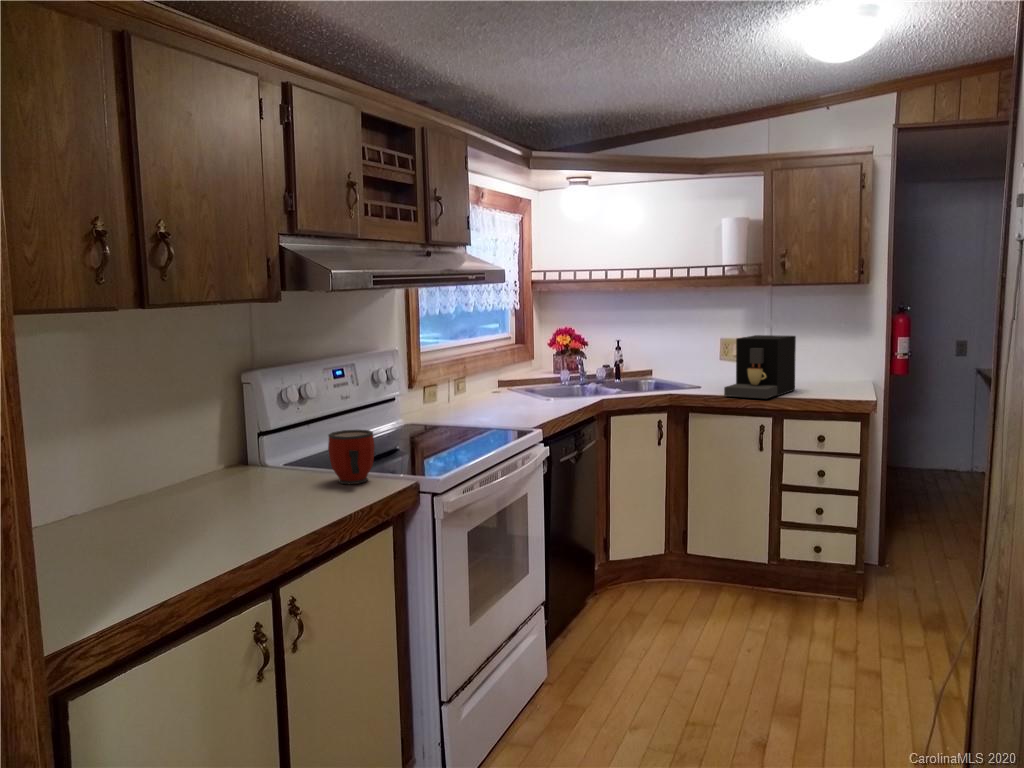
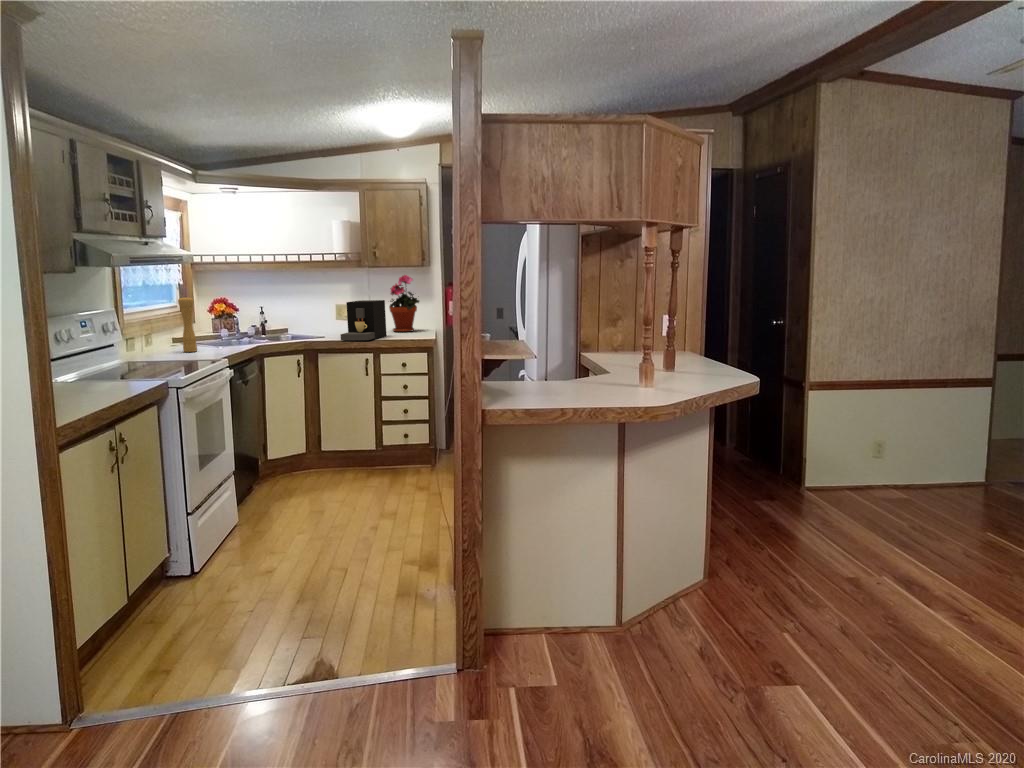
potted plant: none [799,296,850,384] -> present [389,275,419,332]
pepper mill: none [501,329,522,406] -> present [178,297,197,352]
mug: present [328,430,374,484] -> none [80,358,114,392]

